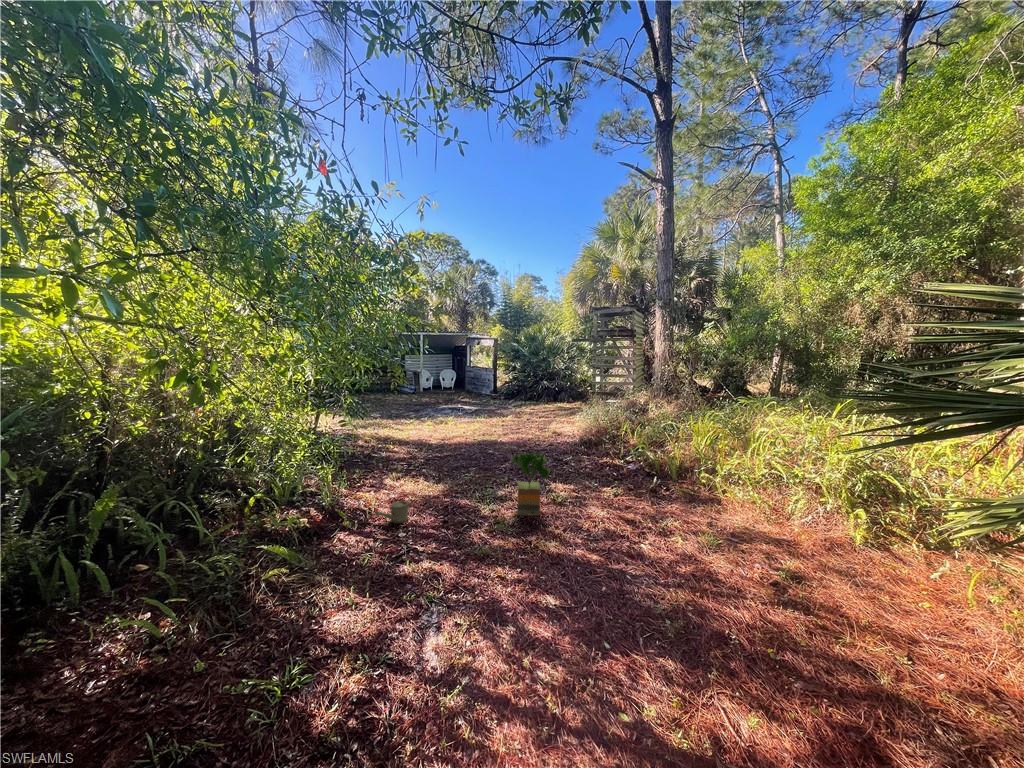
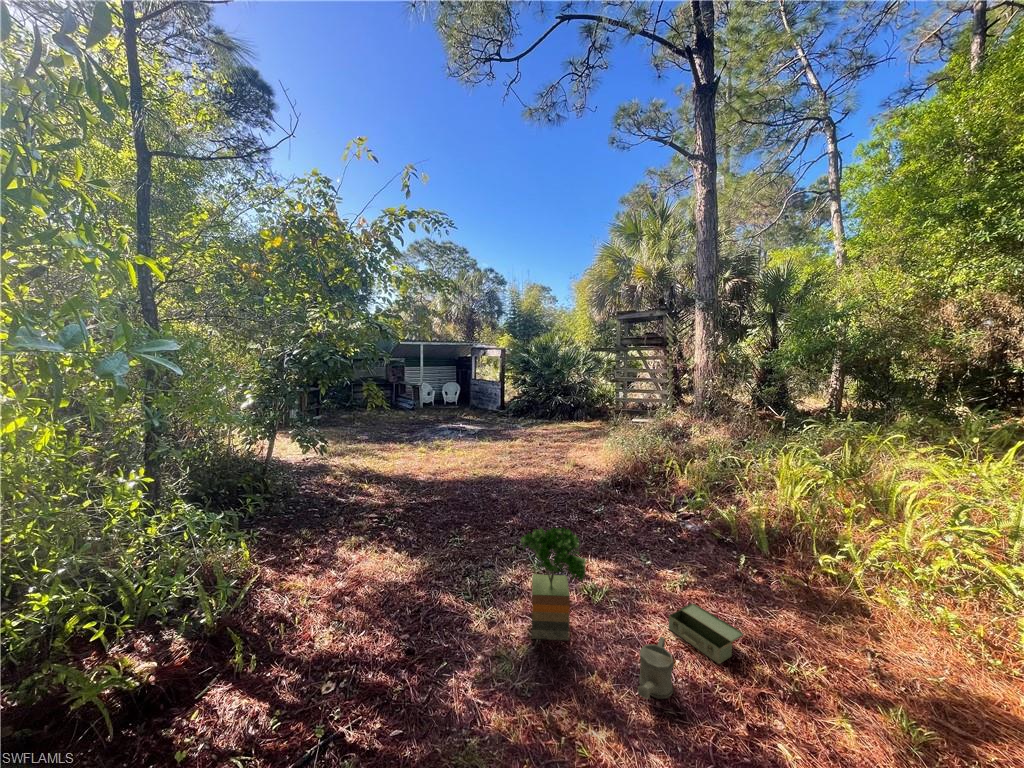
toolbox: none [600,498,641,523] -> present [669,604,743,664]
watering can: present [375,499,413,523] -> present [638,637,674,699]

